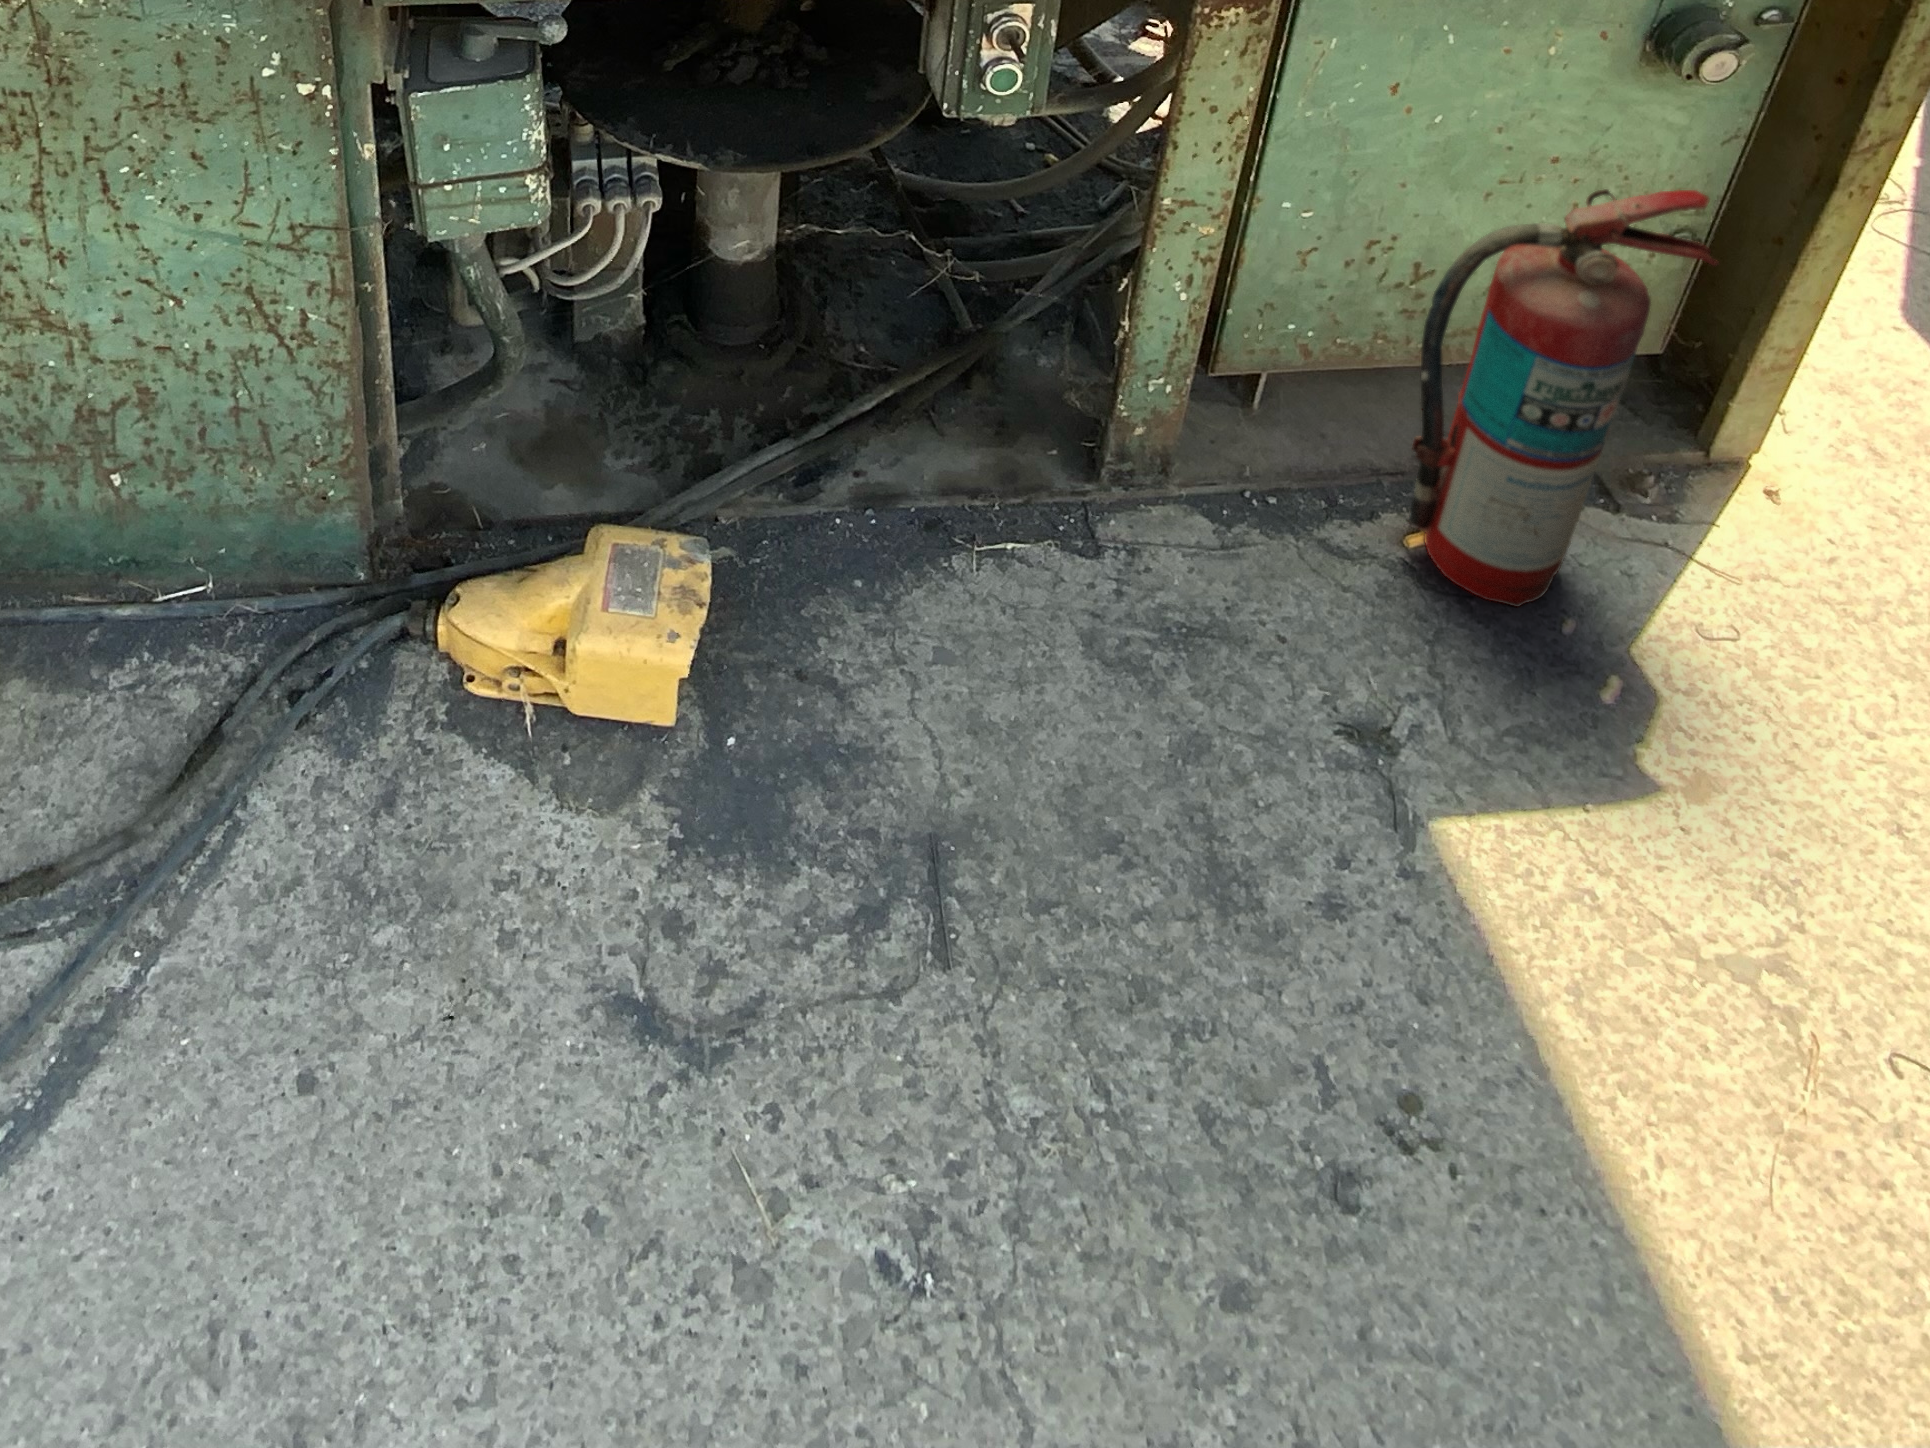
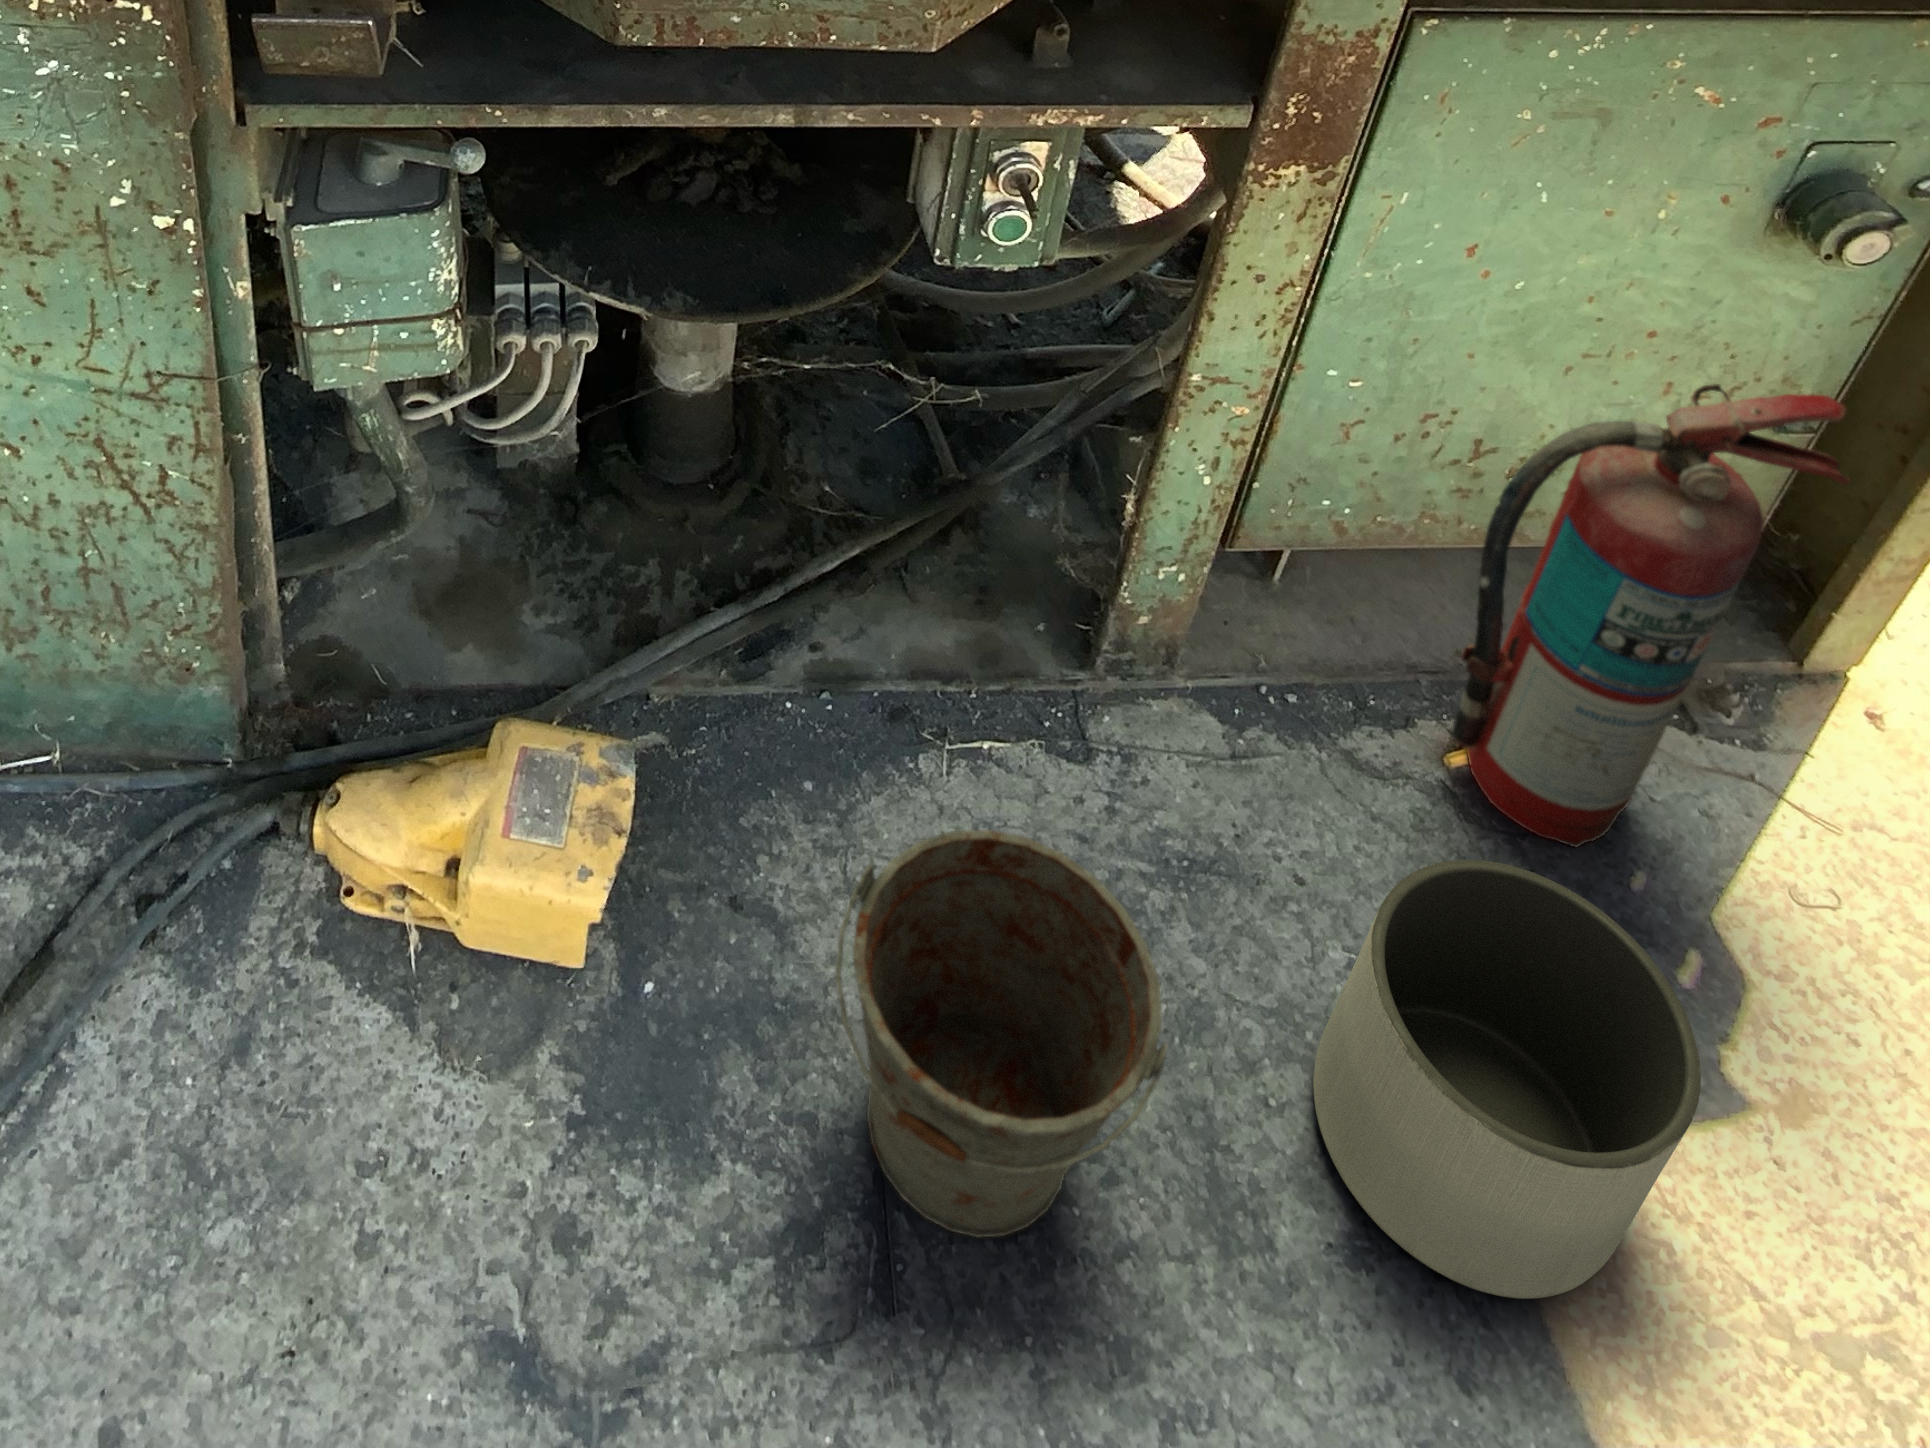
bucket: none [885,581,1161,918] -> present [836,830,1168,1238]
planter: none [1294,591,1604,942] -> present [1313,860,1701,1299]

